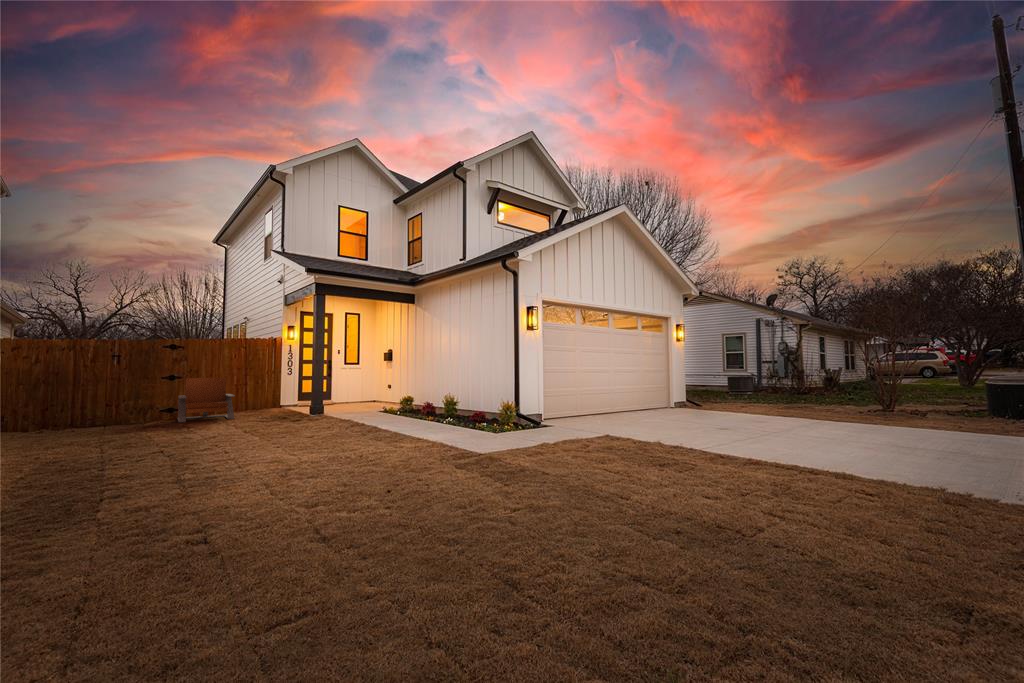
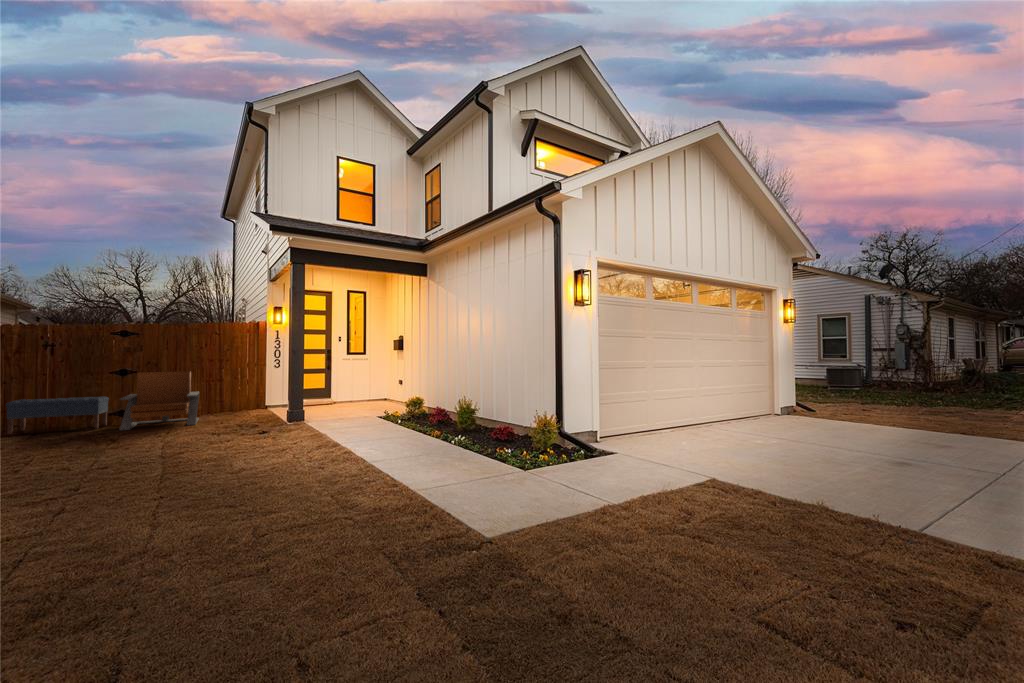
bench: none [89,397,162,426] -> present [6,396,109,434]

